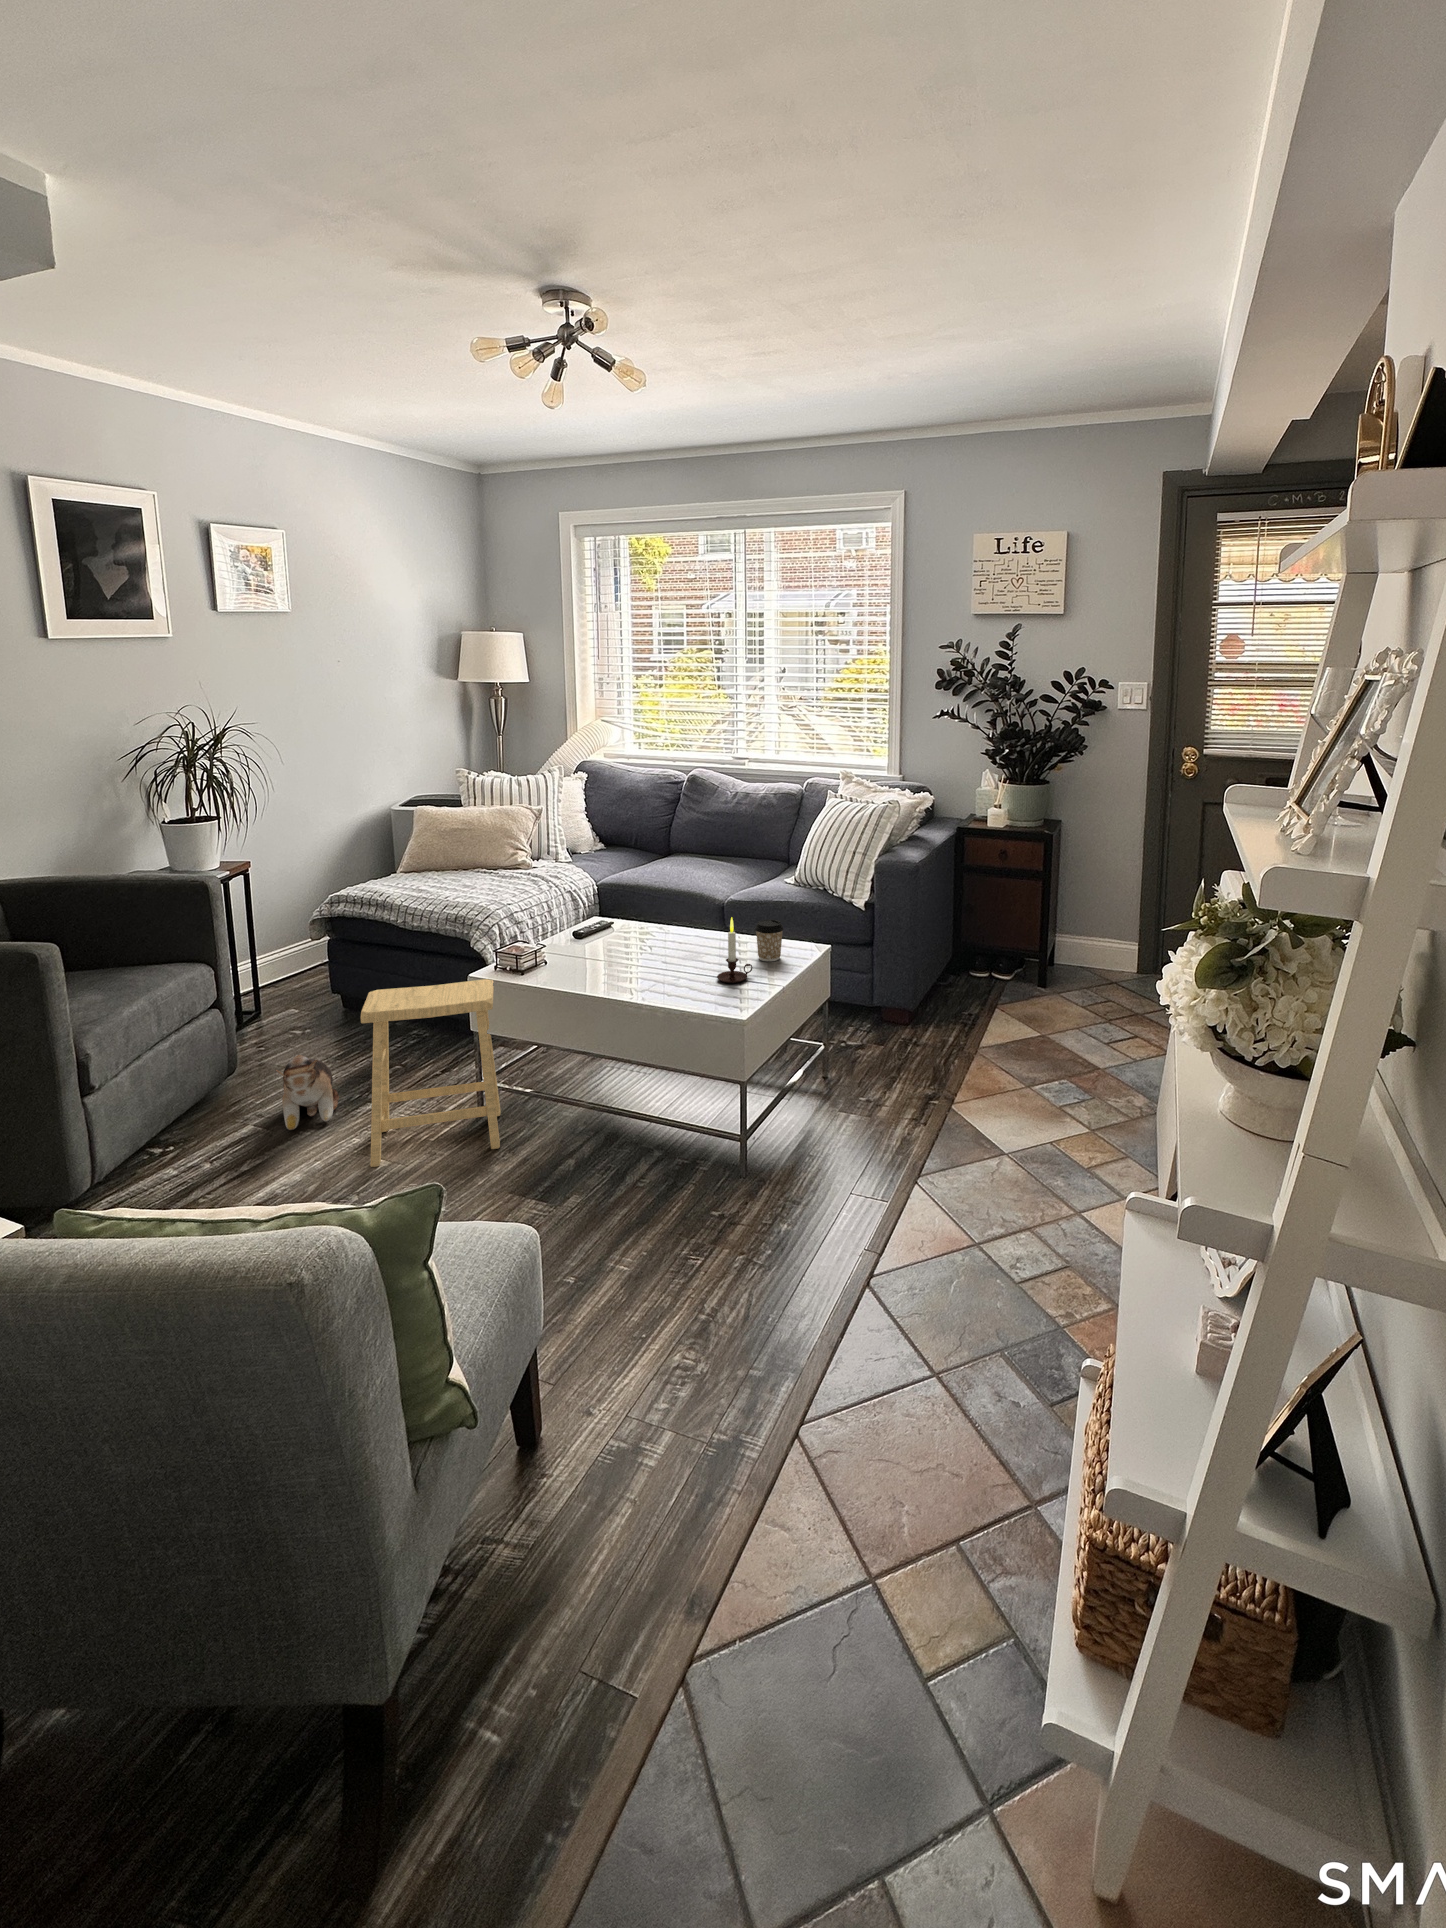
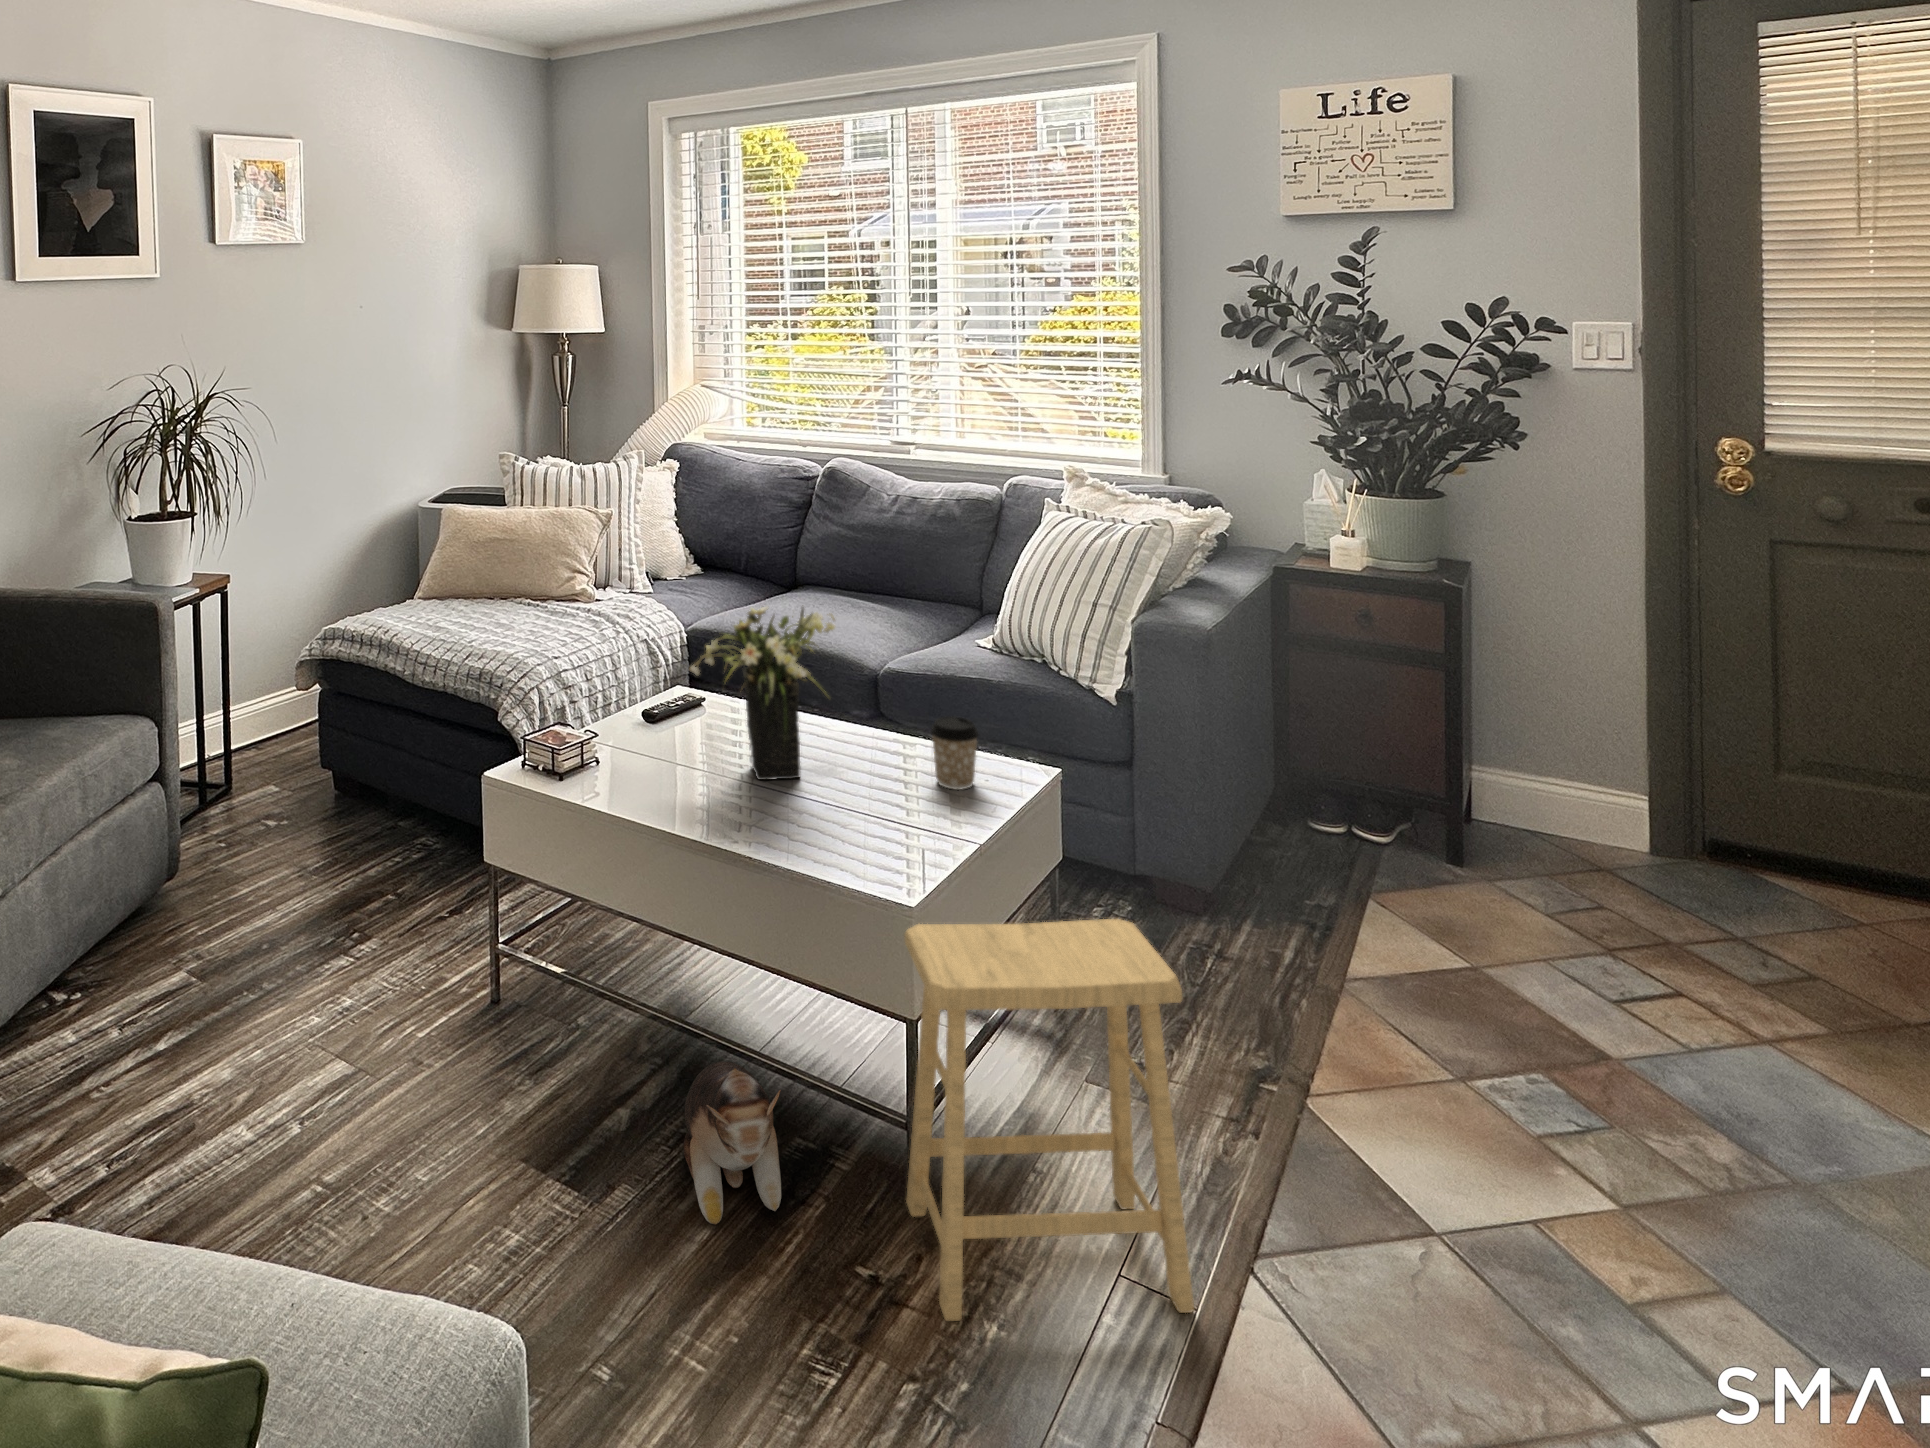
flower arrangement: none [605,858,698,965] -> present [689,607,835,780]
candle: present [717,917,753,983] -> none [866,711,926,826]
footstool: present [361,979,500,1167] -> present [904,919,1194,1321]
plush toy: present [276,1055,339,1130] -> present [683,1061,781,1225]

